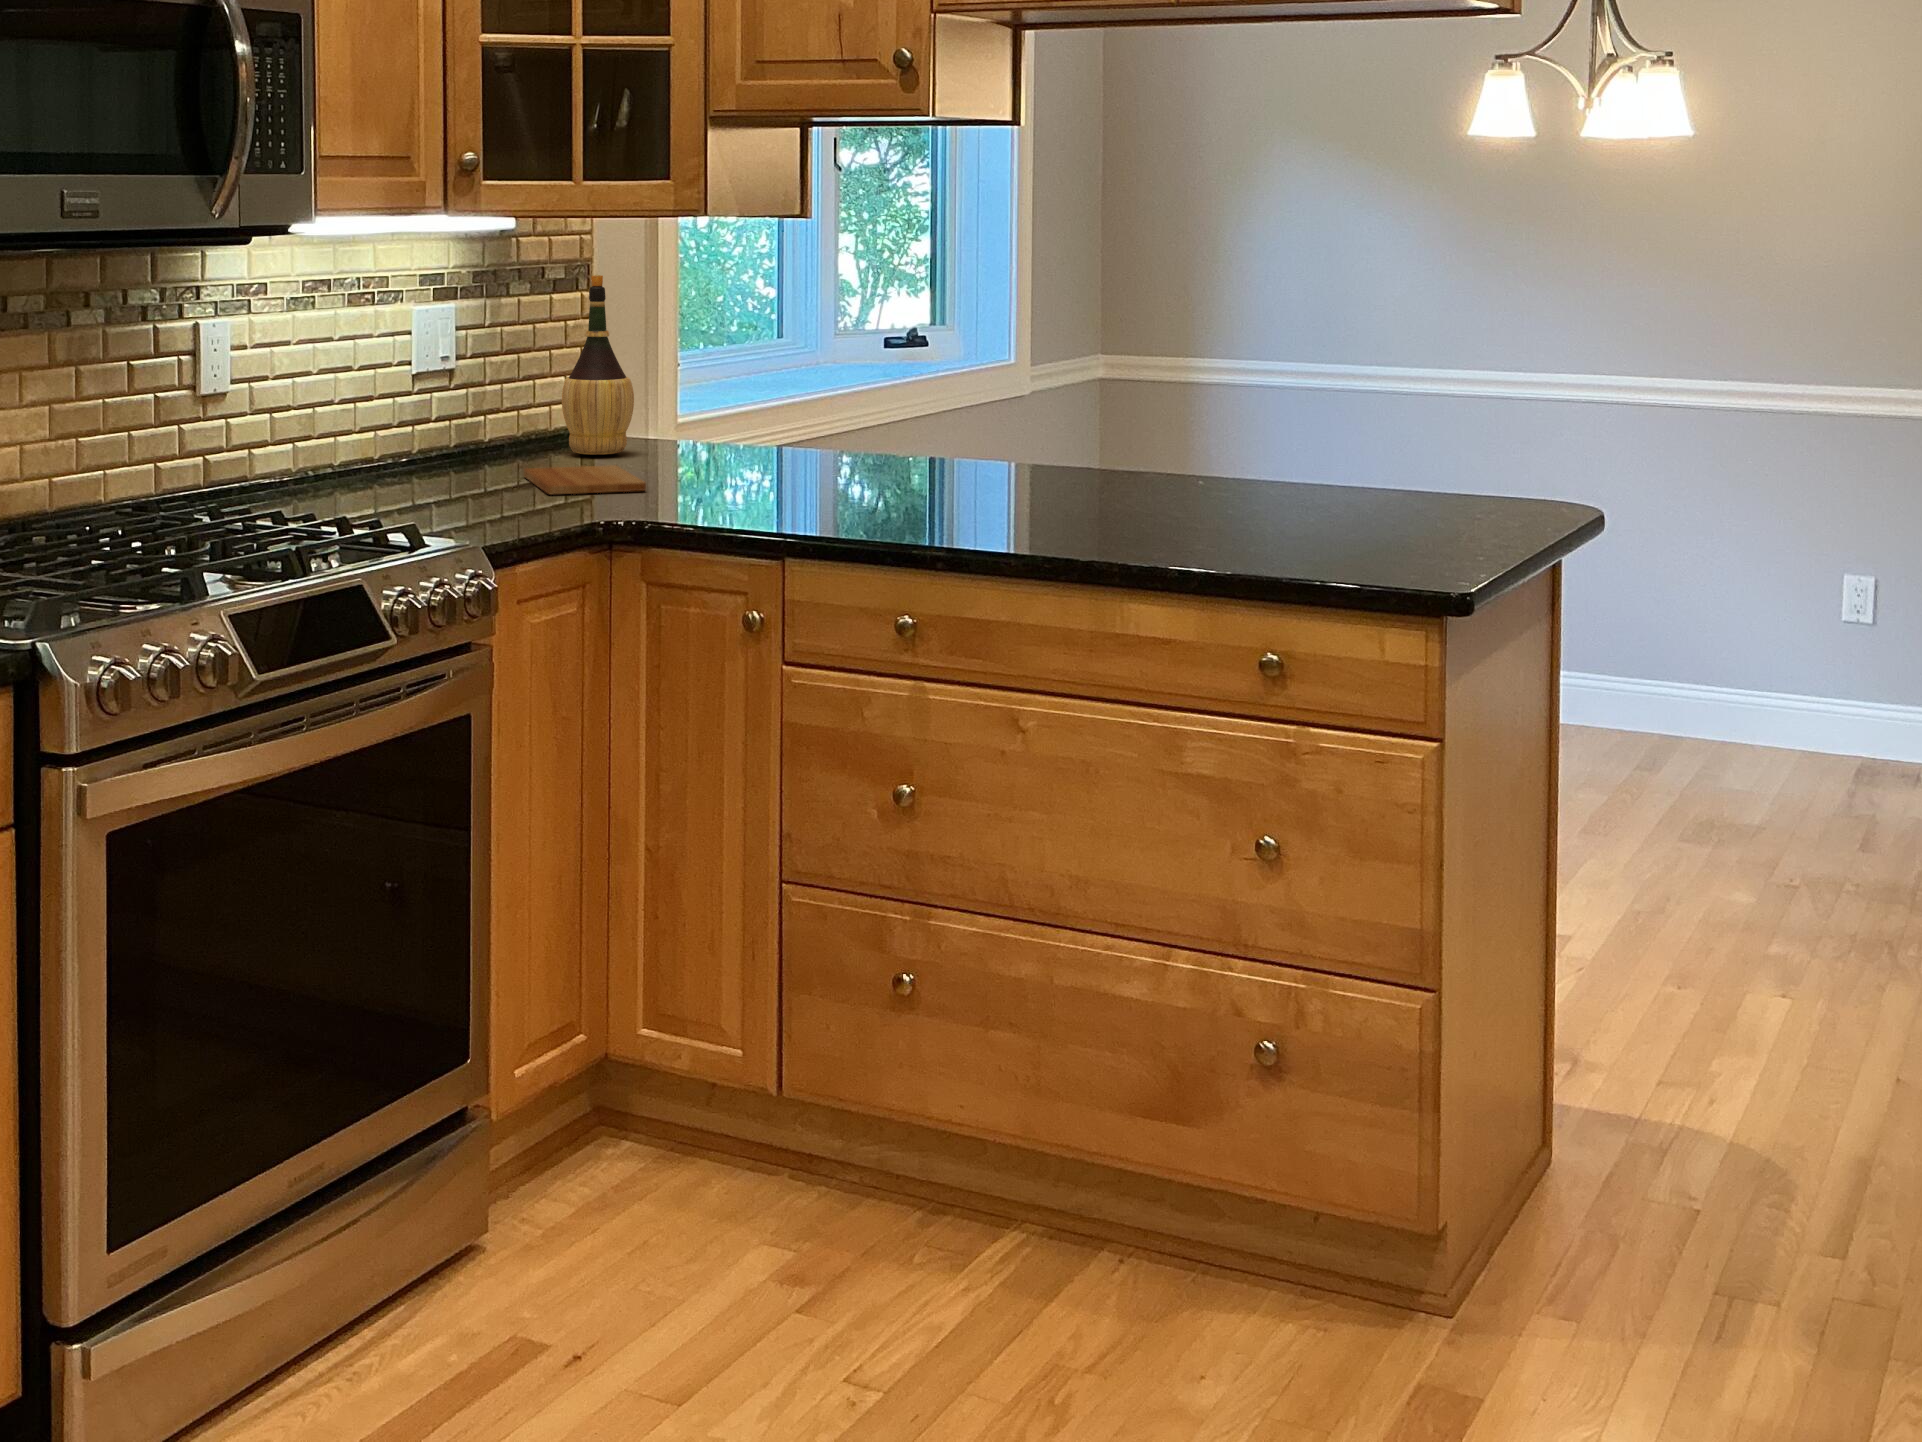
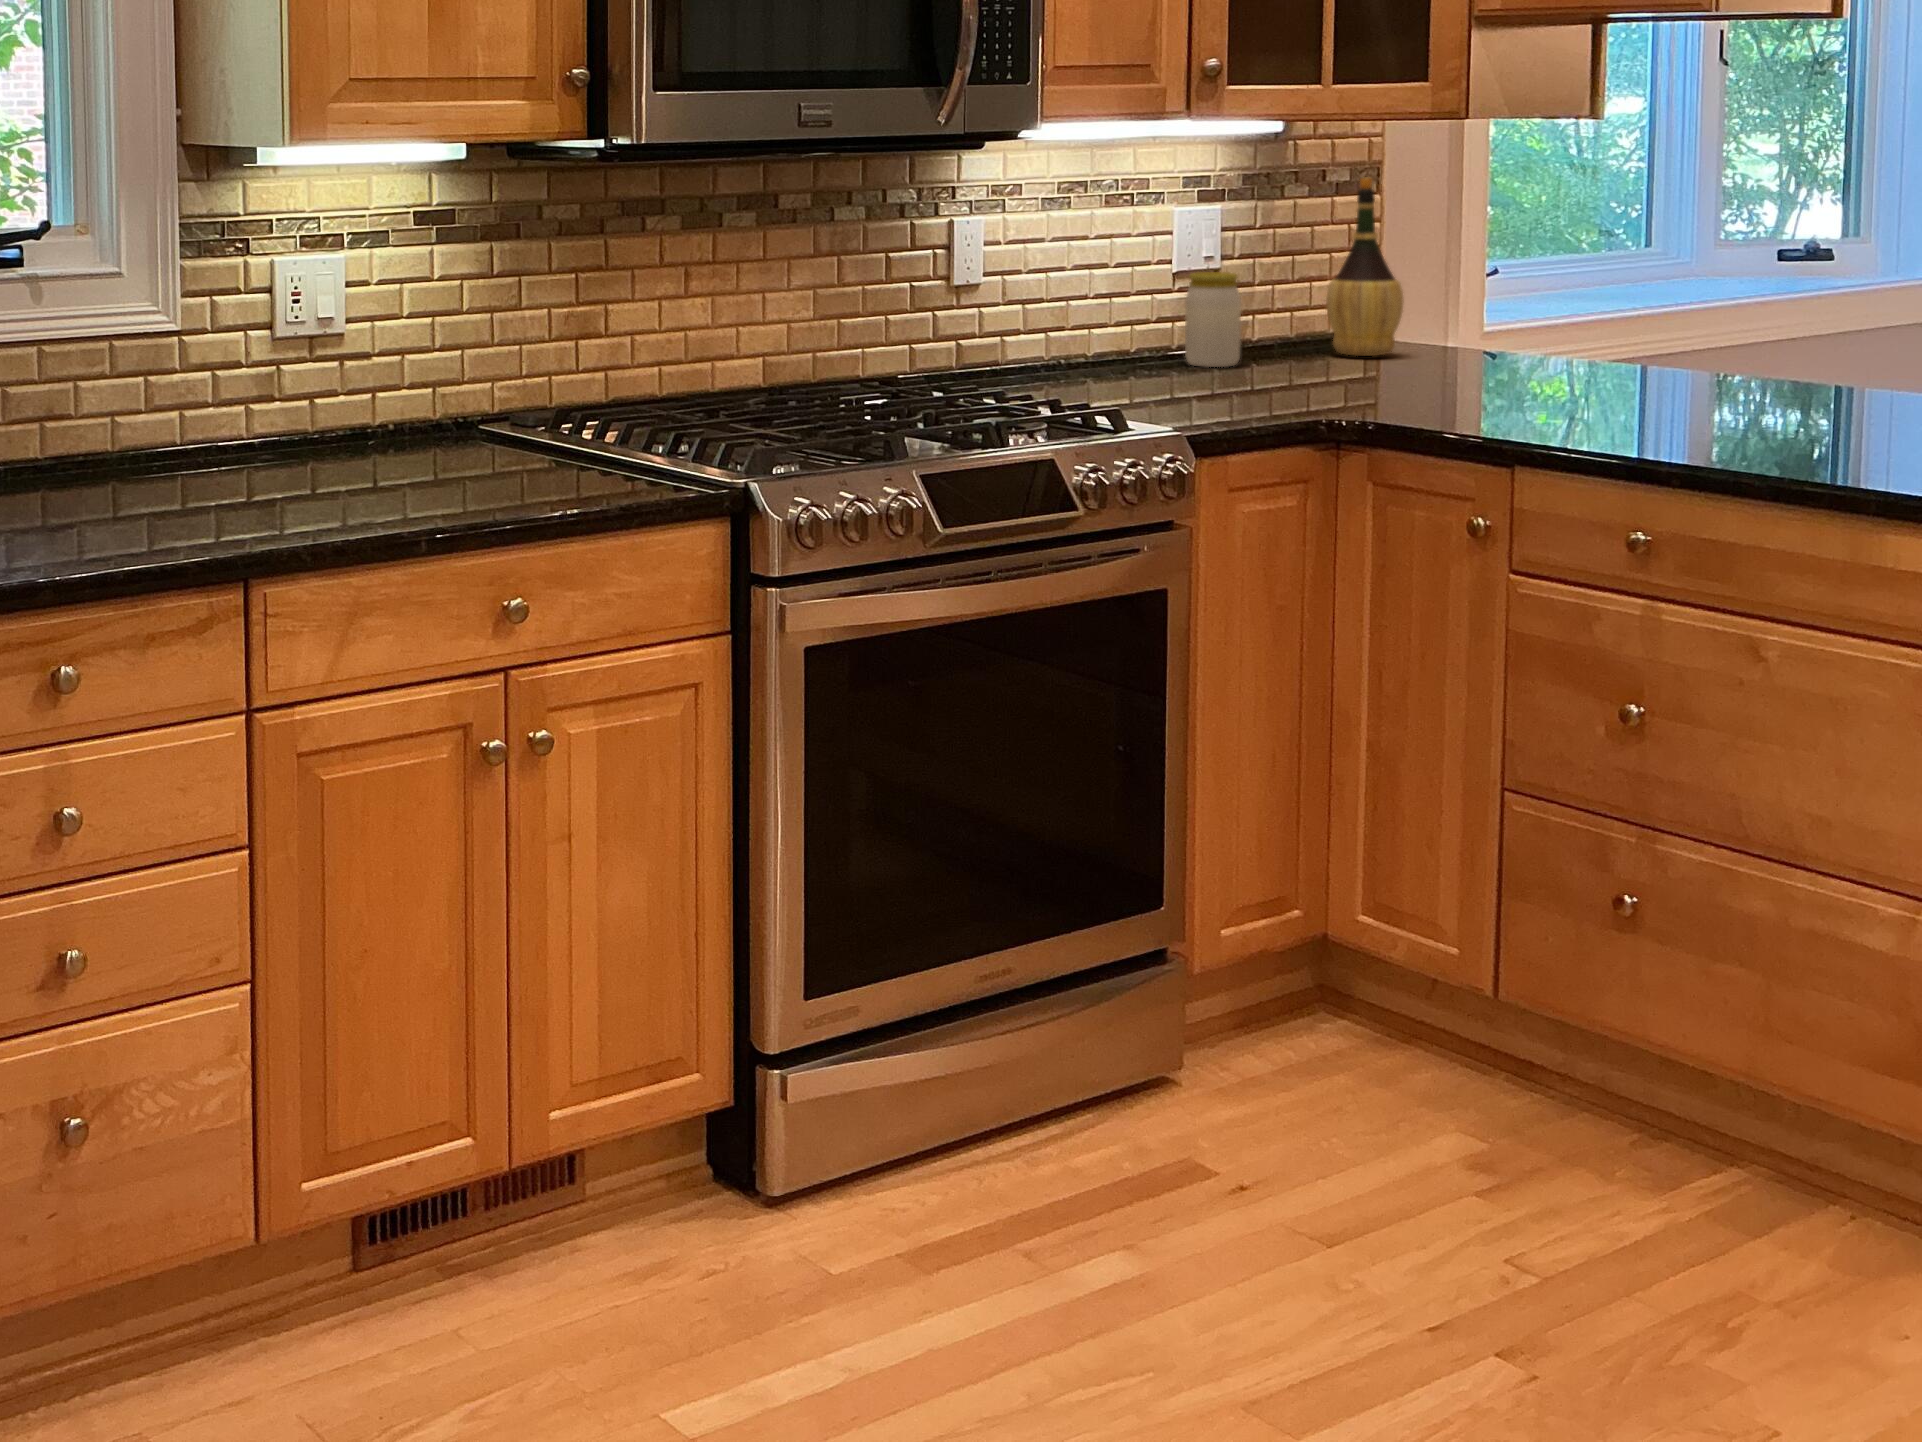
jar: none [432,374,488,473] -> present [1185,272,1241,367]
cutting board: present [524,465,646,494] -> none [1271,365,1388,390]

